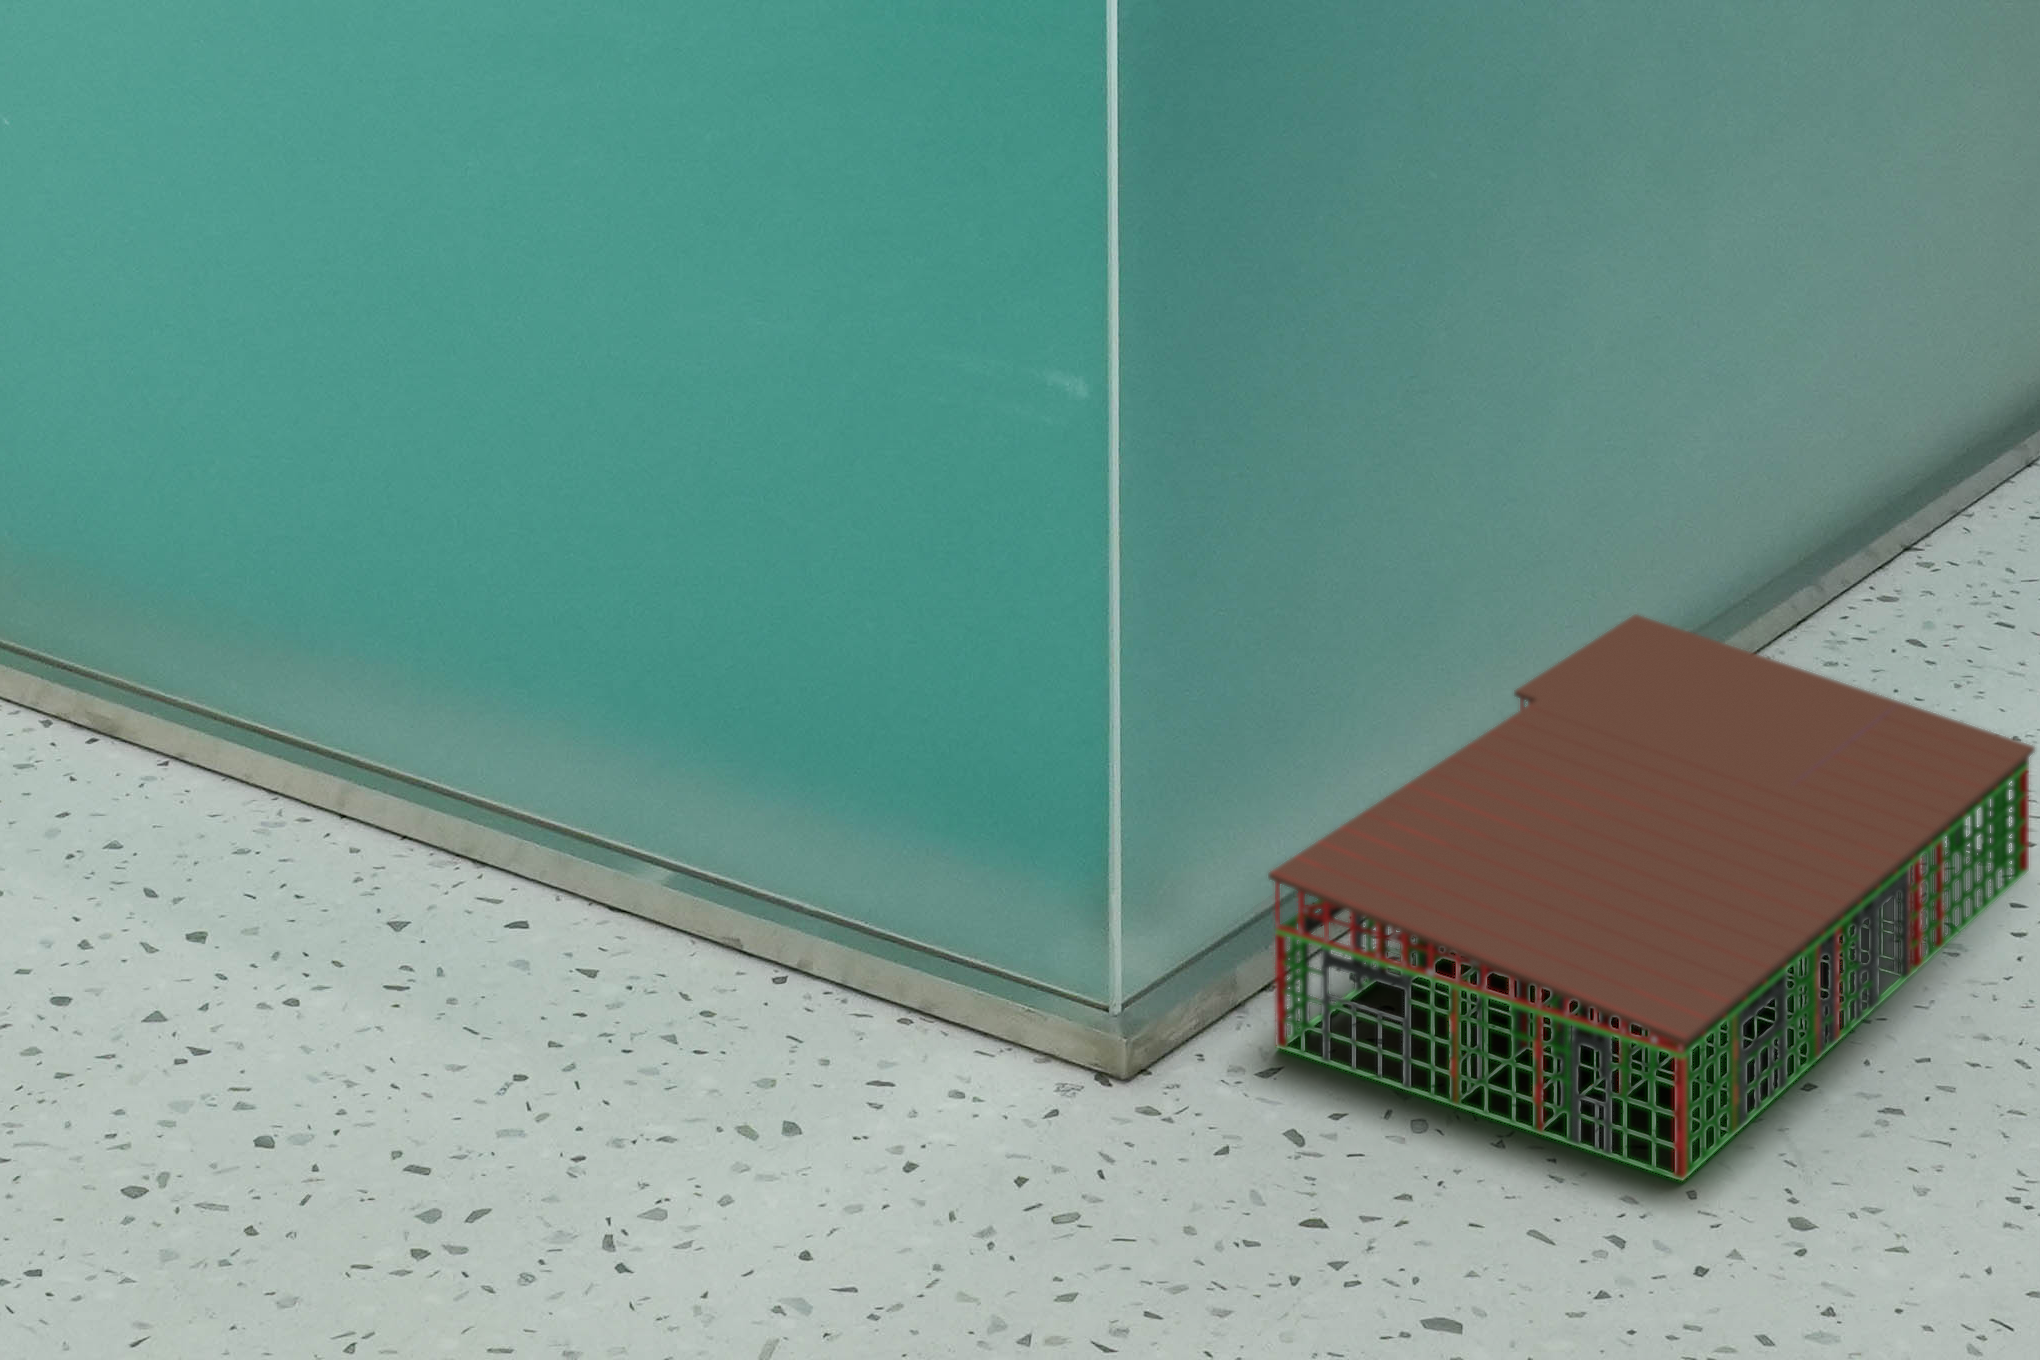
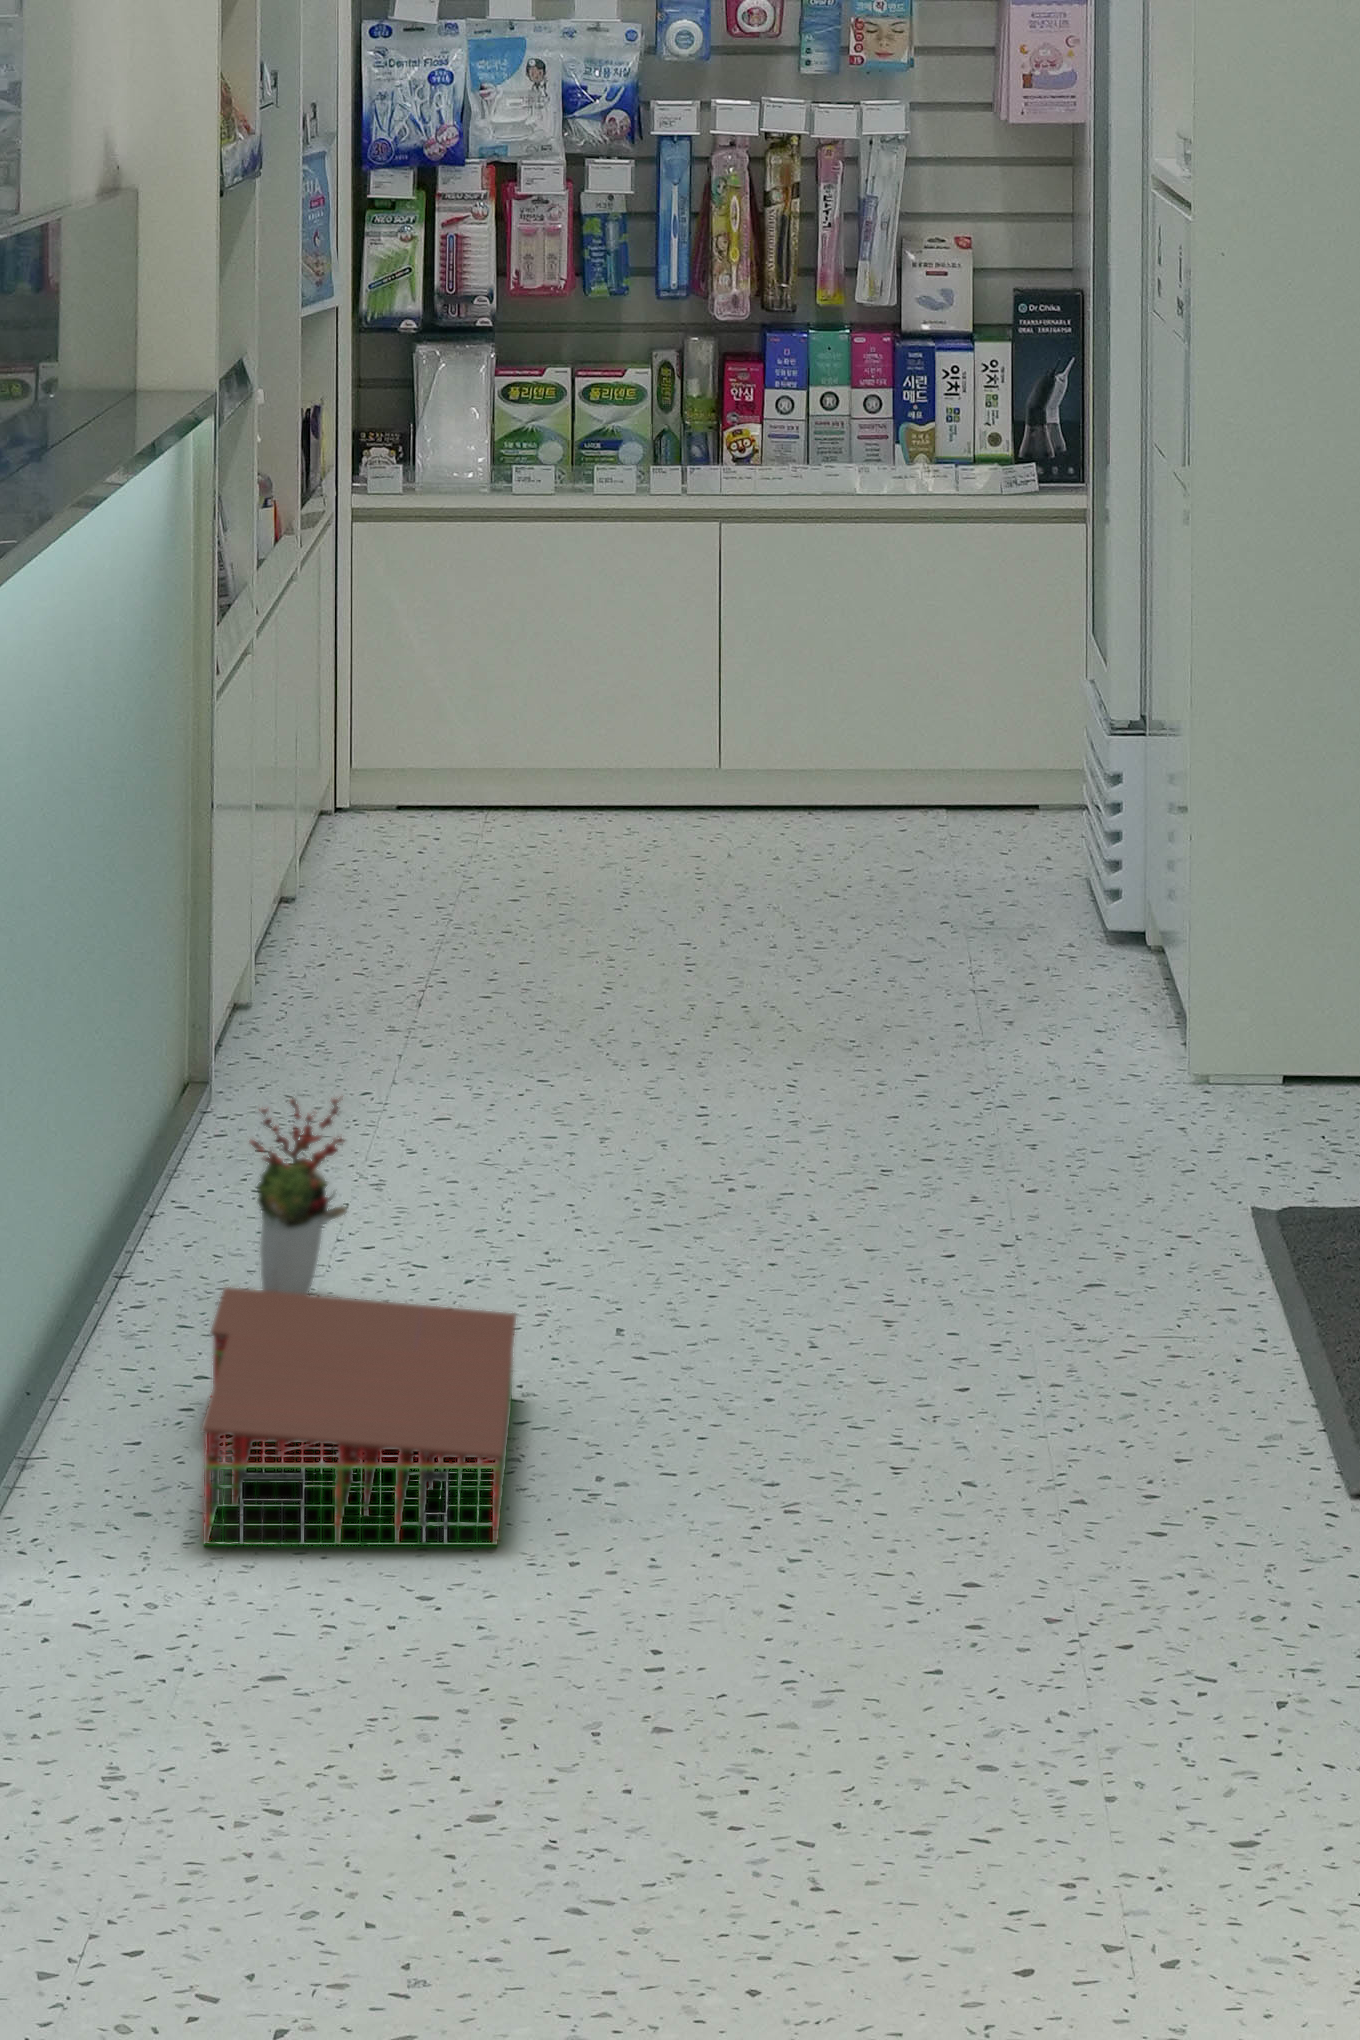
decorative plant: none [1833,343,1976,640] -> present [250,1098,346,1294]

